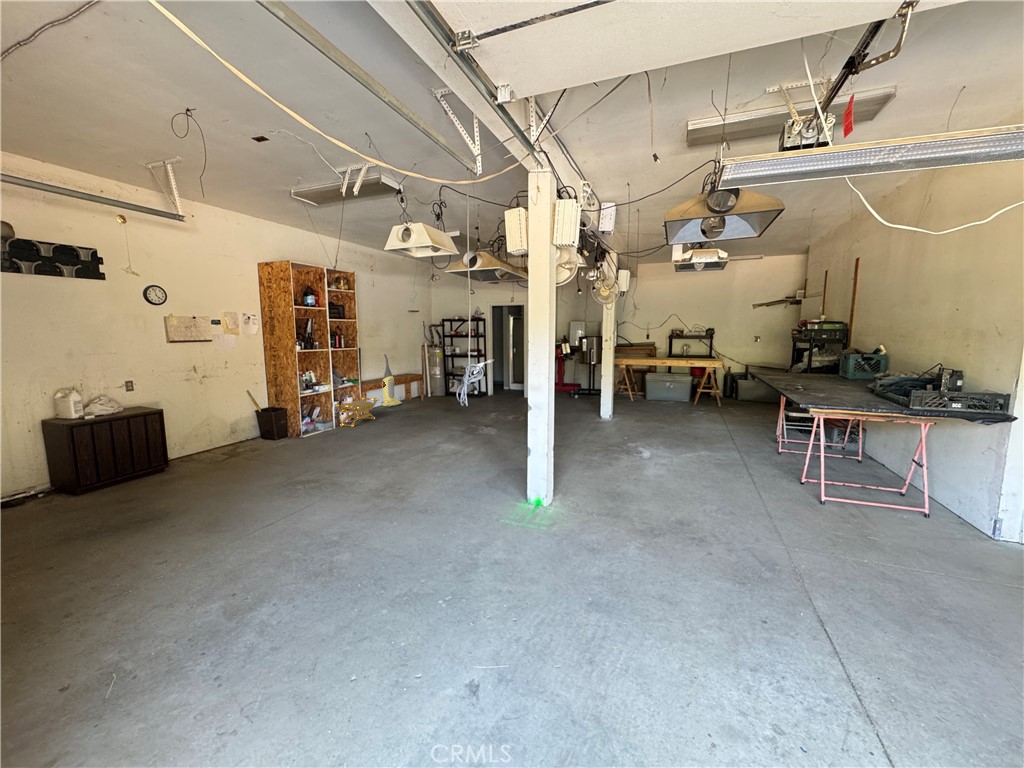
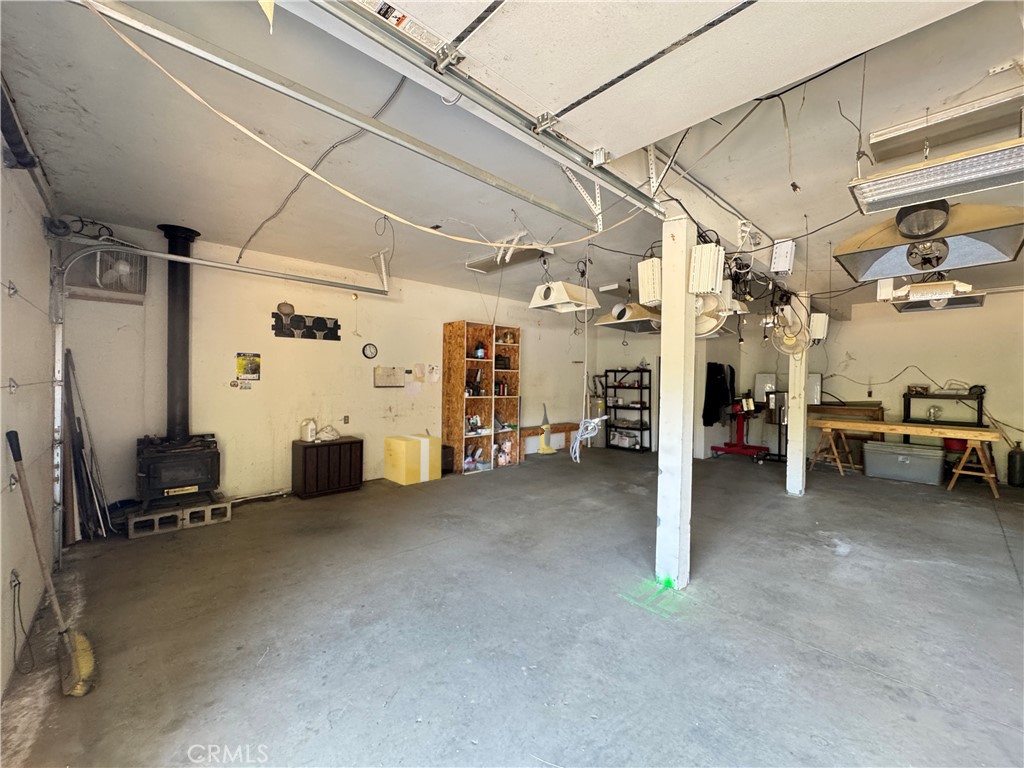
cardboard box: none [186,397,275,461] -> present [384,434,441,485]
stool: present [334,397,378,427] -> none [493,442,532,470]

